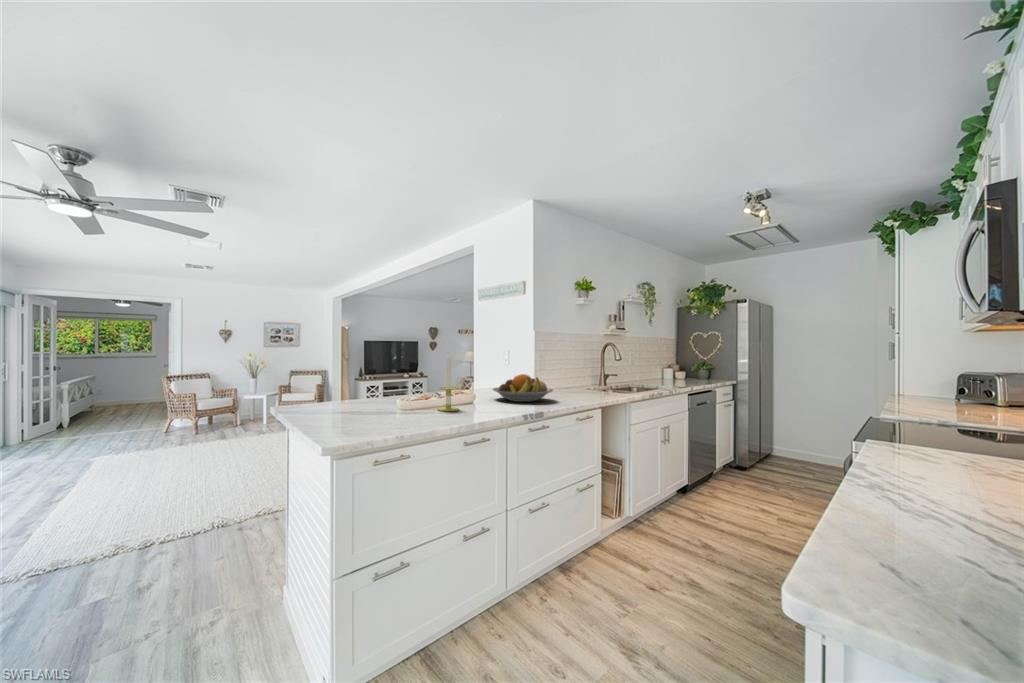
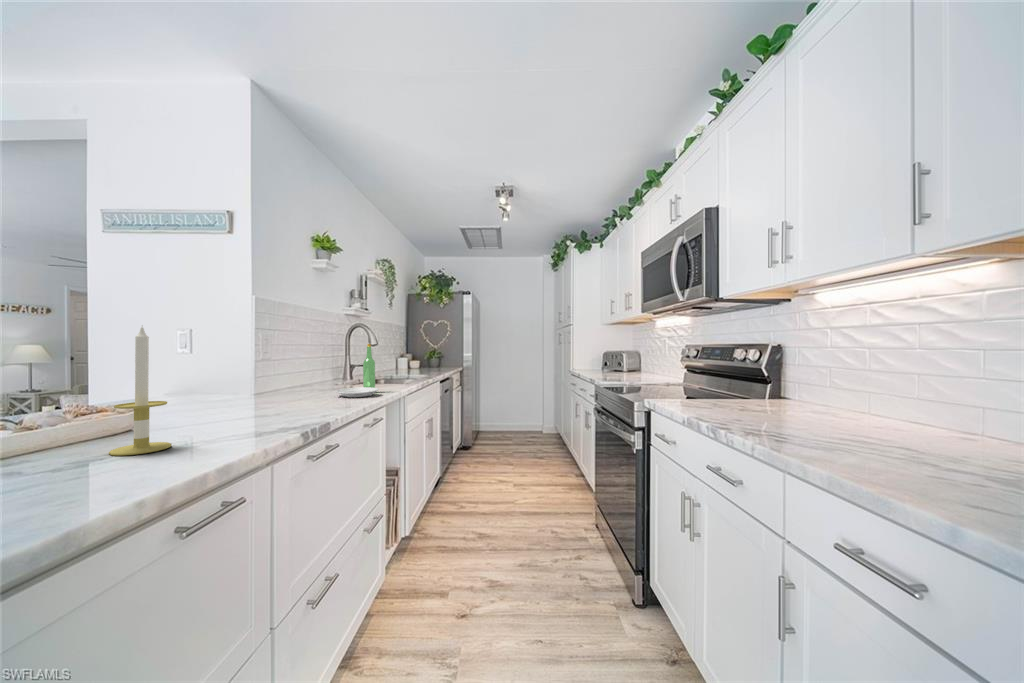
plate: none [571,358,604,398] -> present [336,344,379,397]
fruit bowl: present [493,374,553,402] -> none [213,369,327,413]

